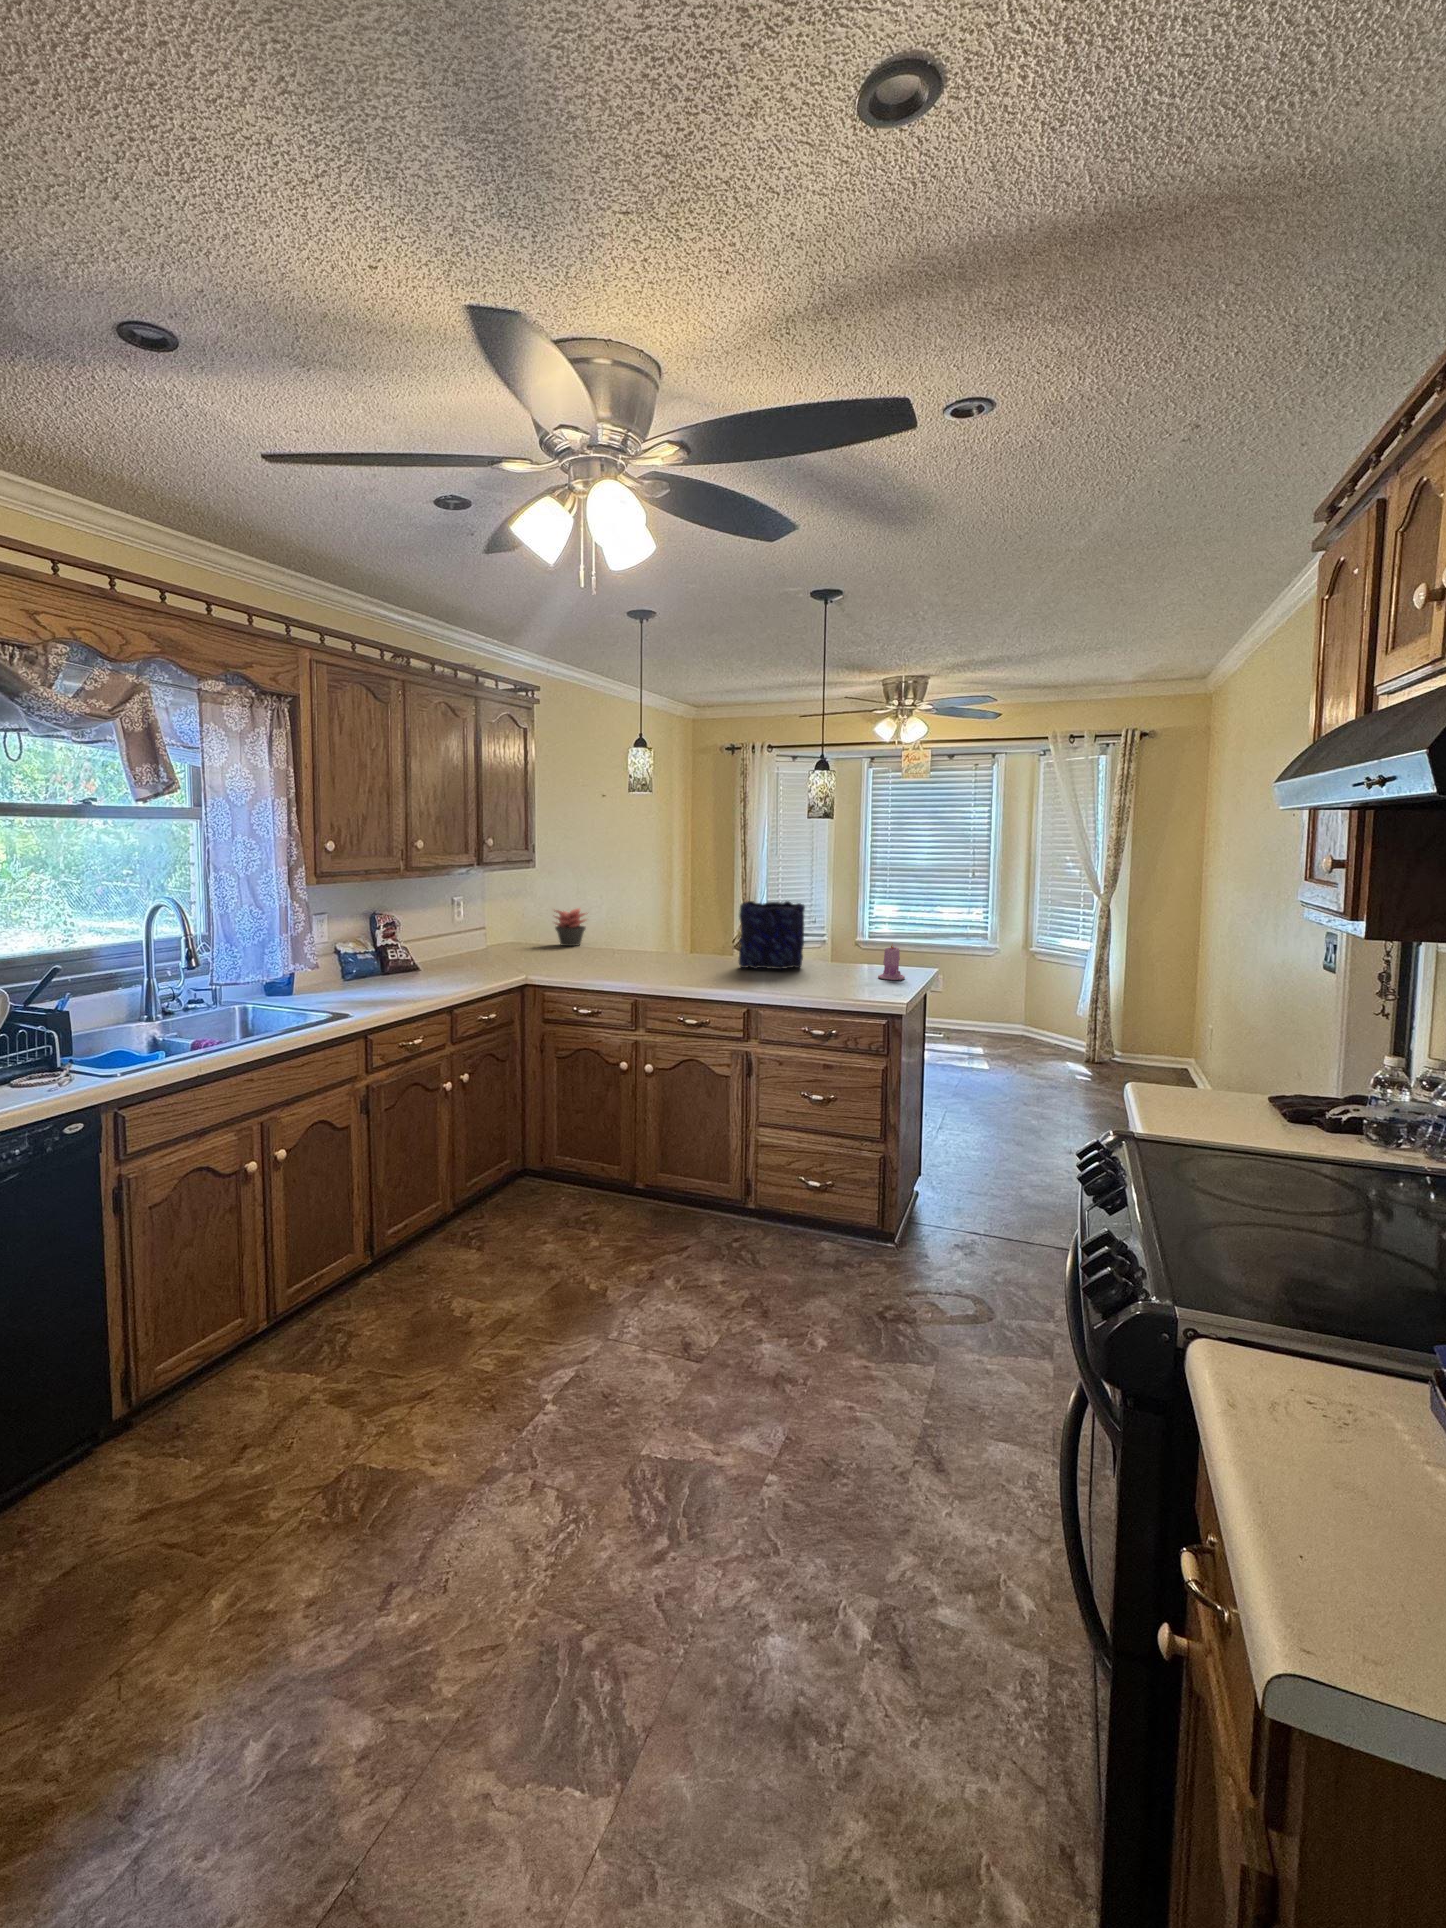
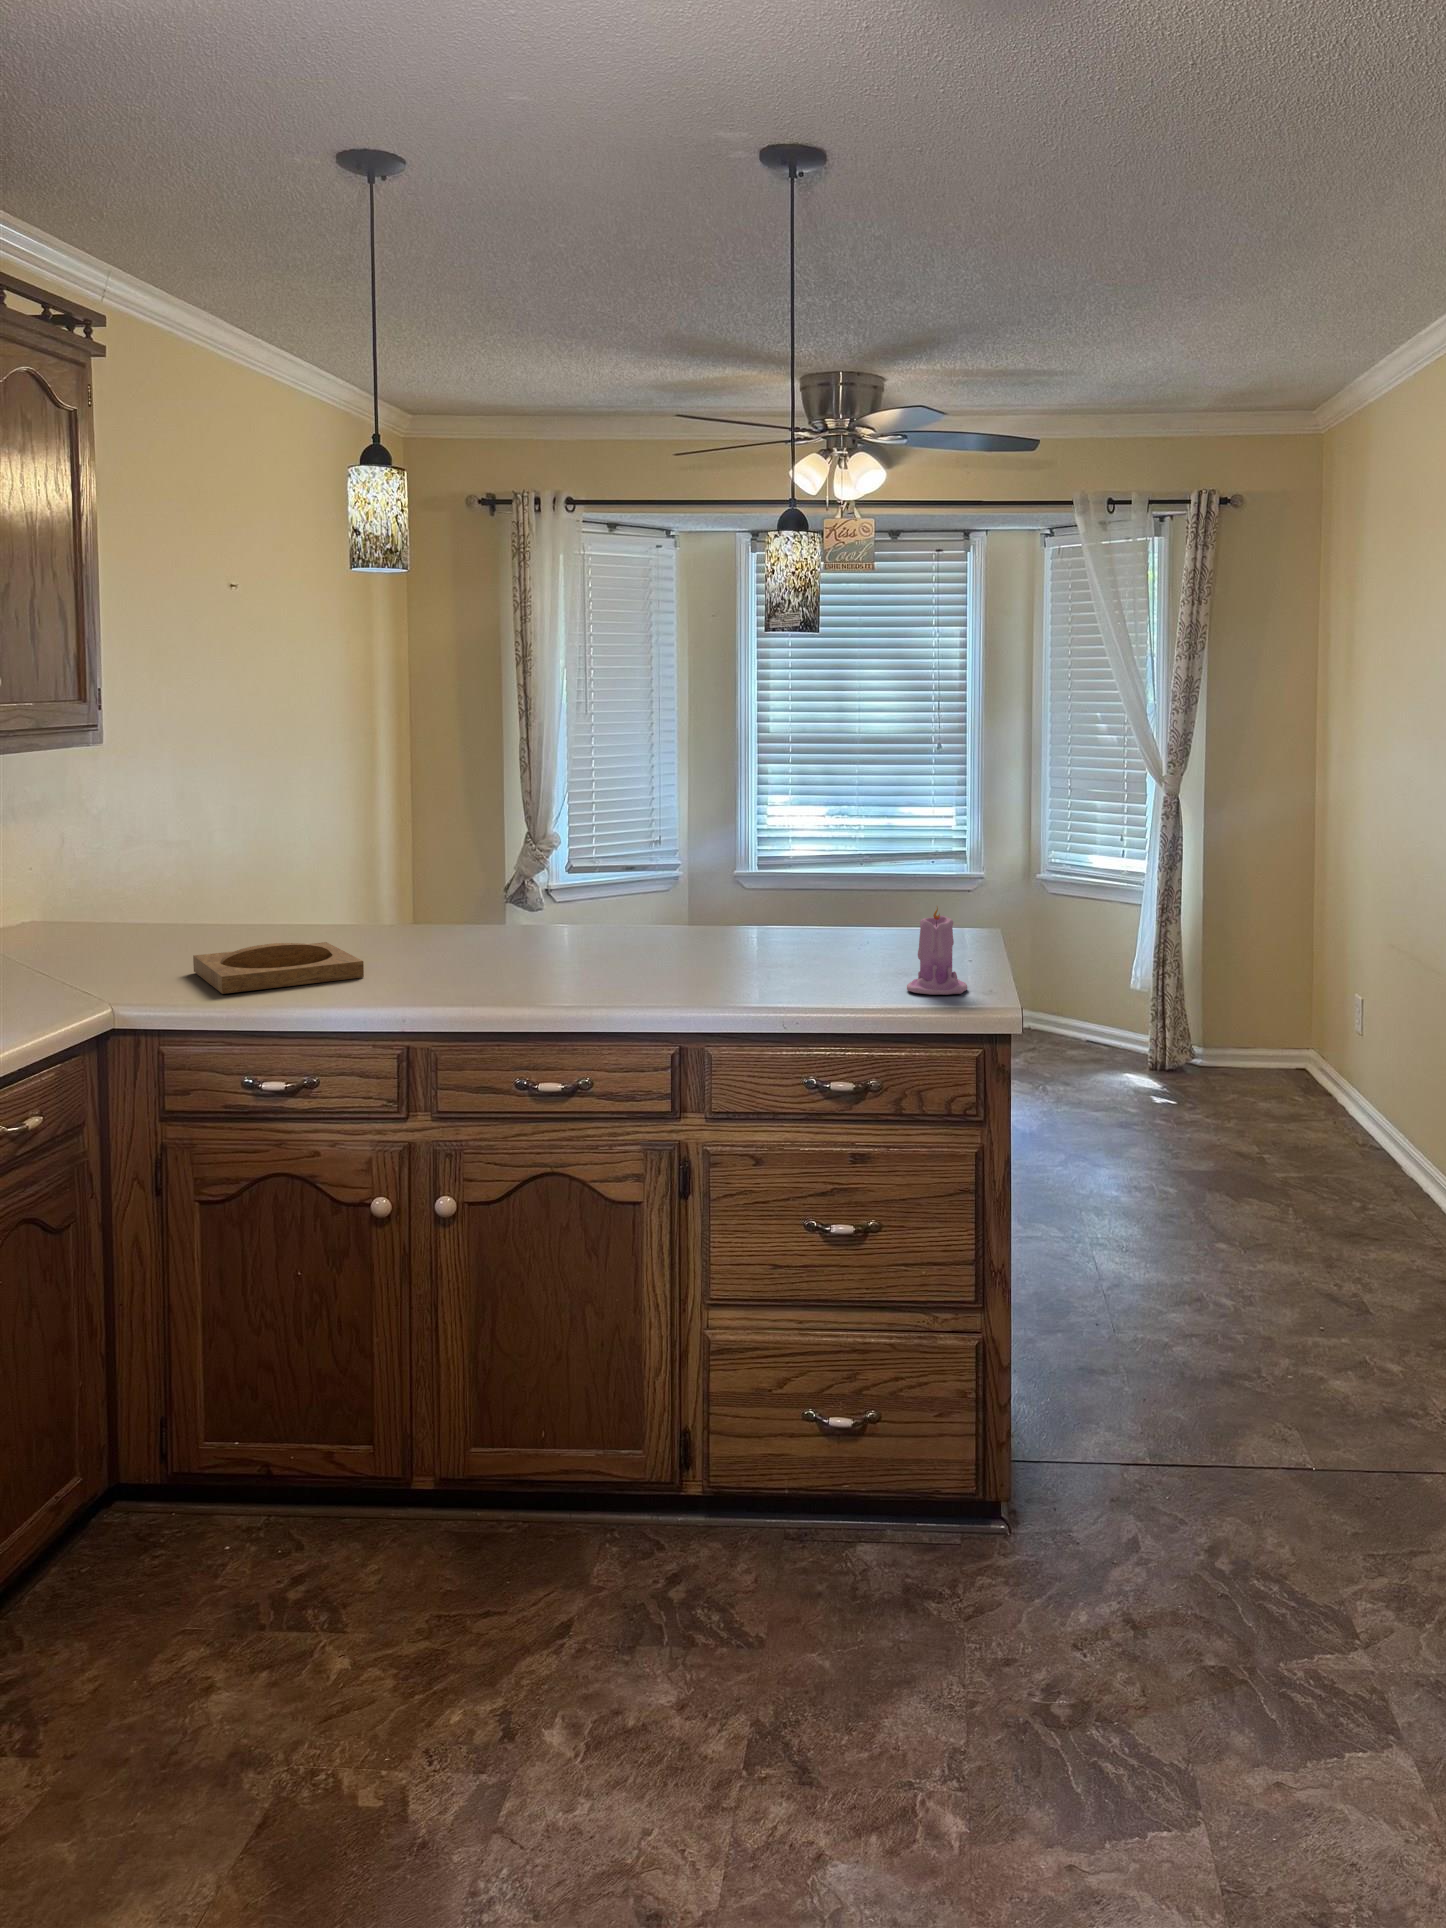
vase: present [739,901,805,970] -> none [561,813,721,989]
succulent plant: present [553,908,586,946] -> none [51,844,156,944]
tray: none [603,947,664,963] -> present [193,942,364,994]

